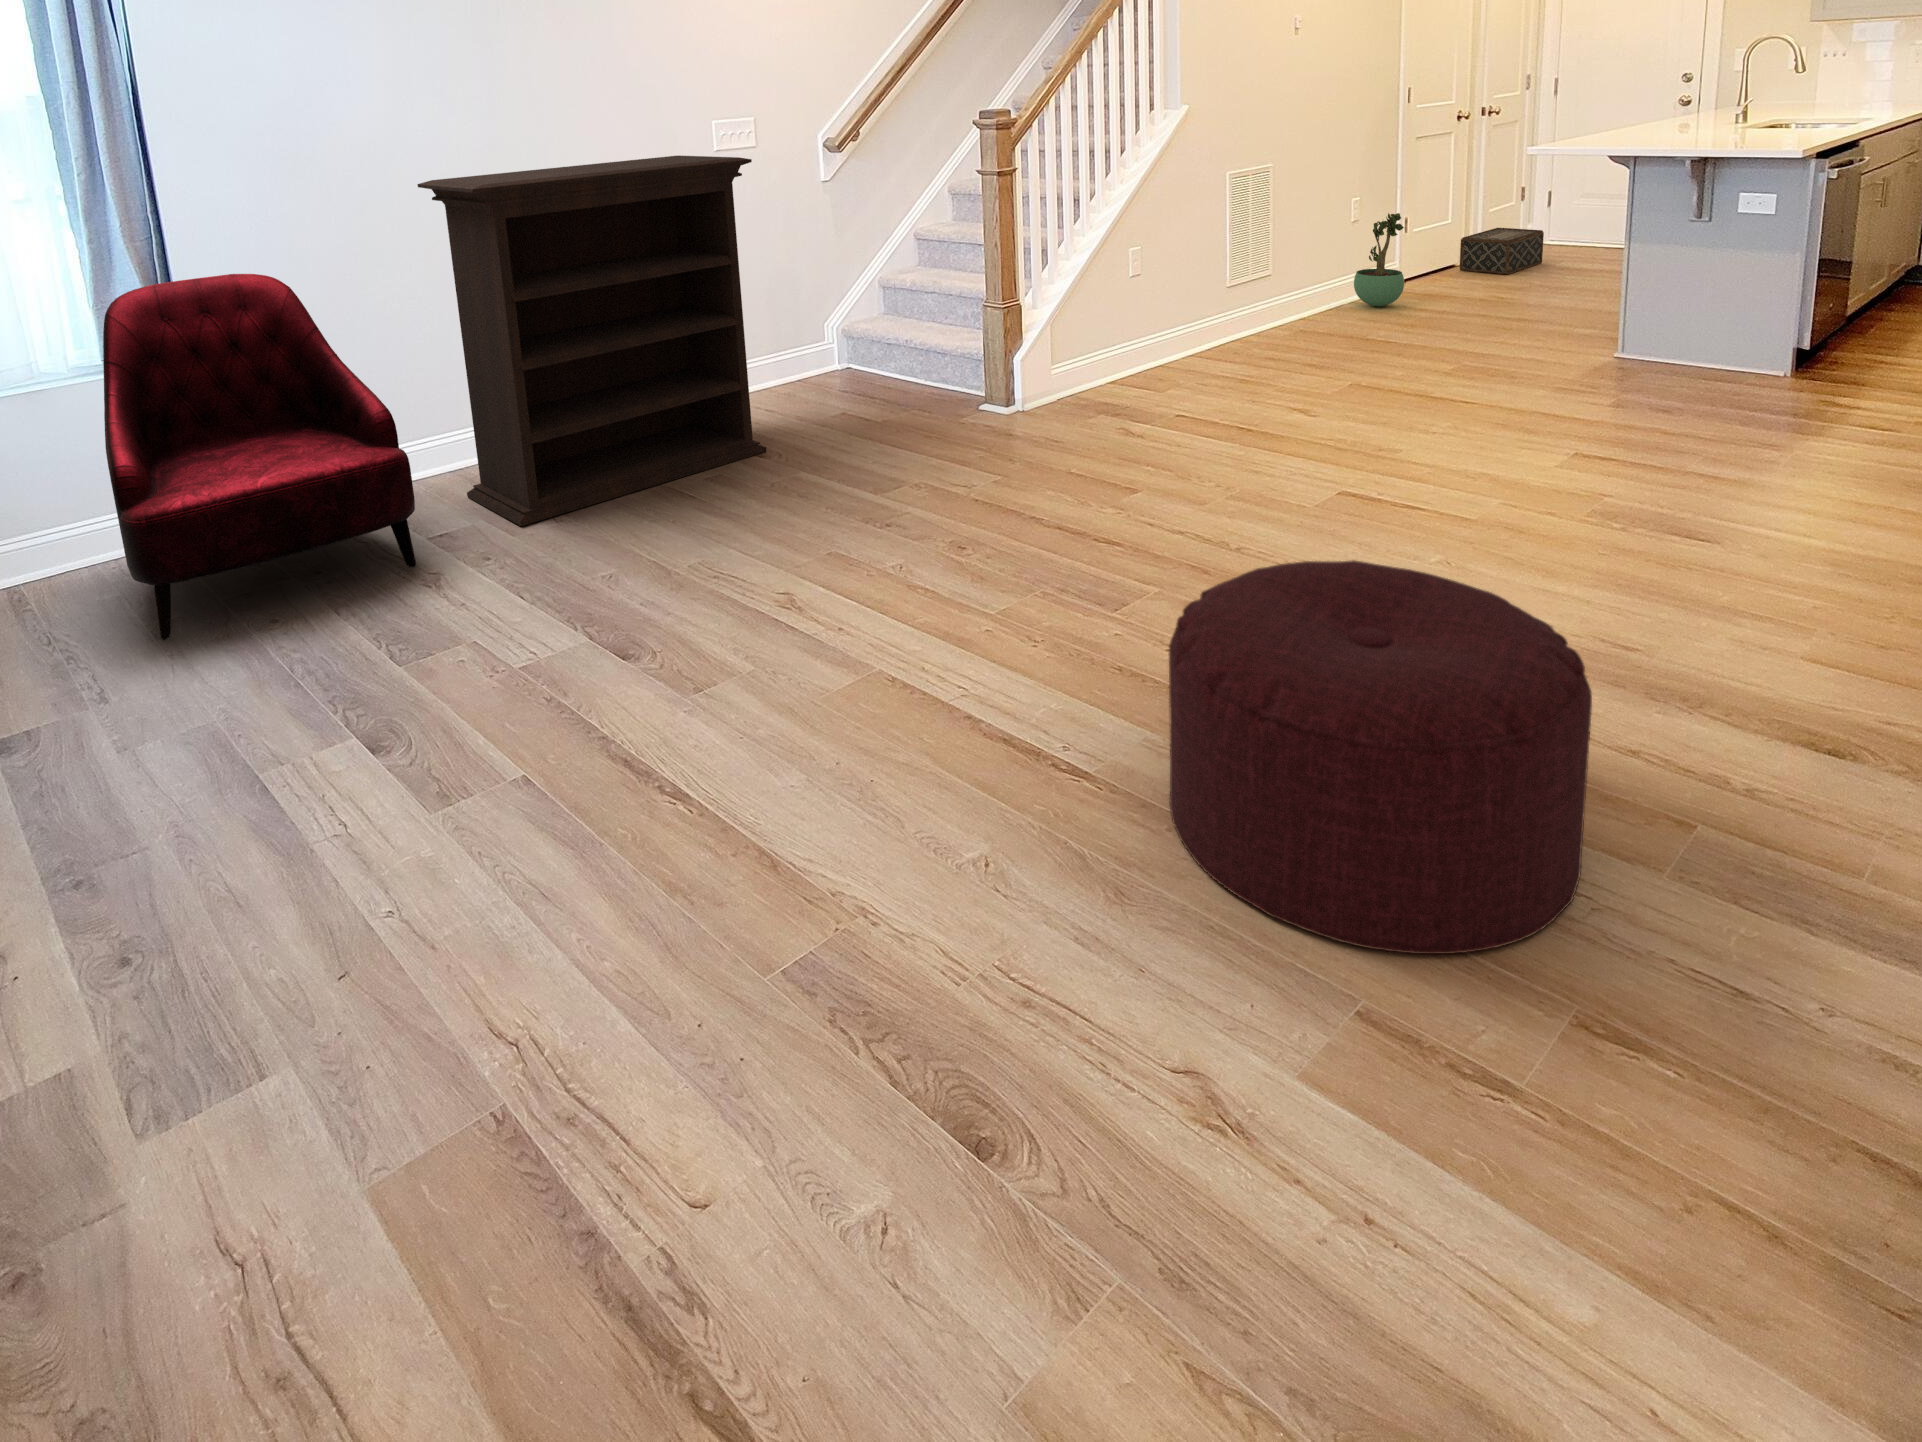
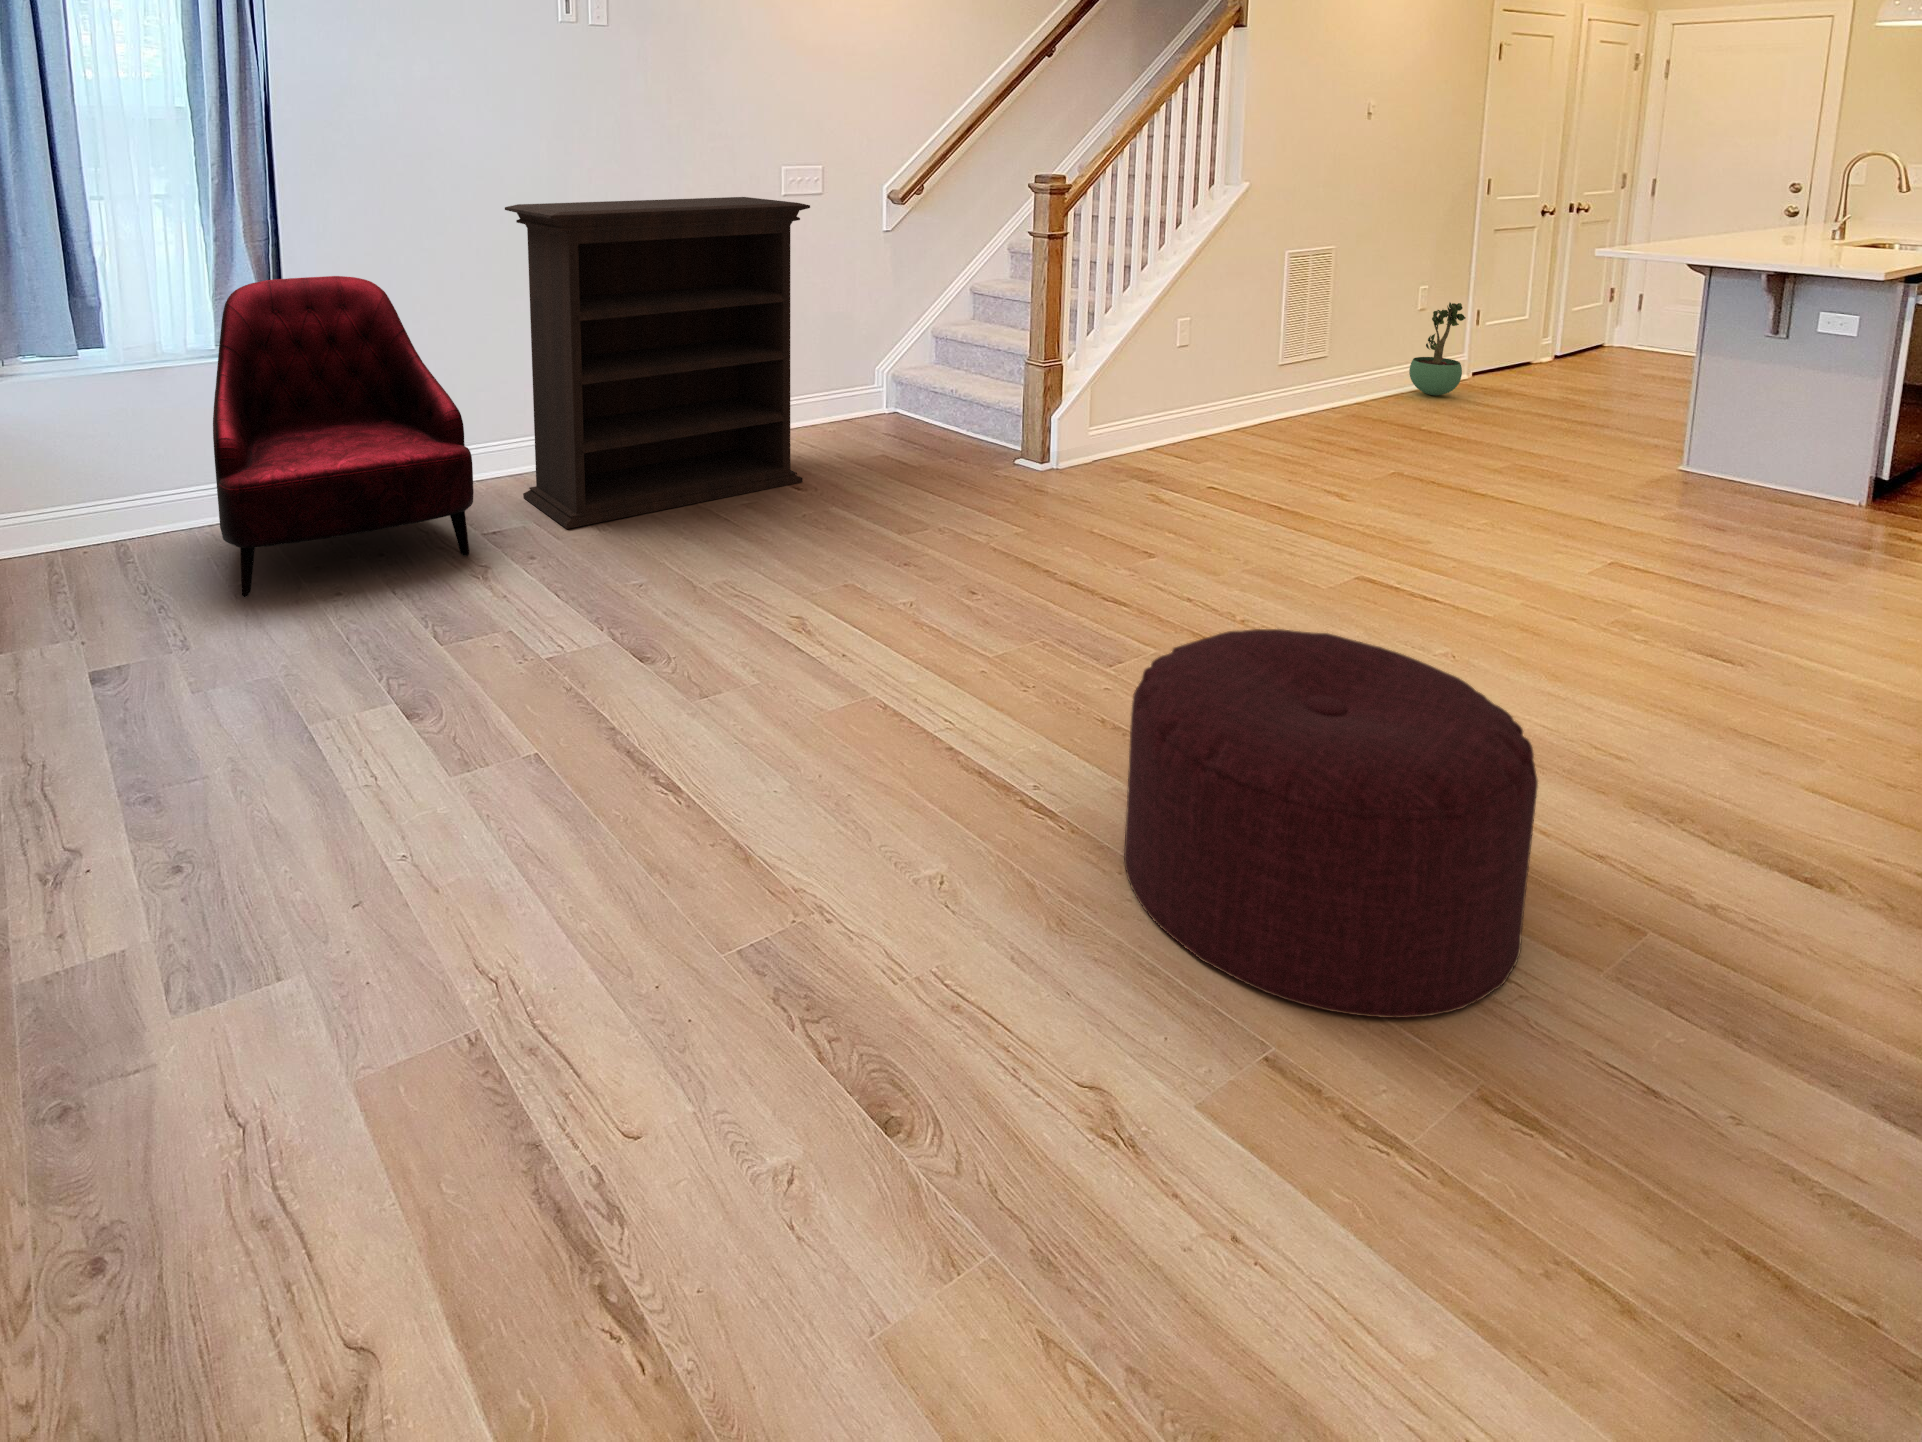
woven basket: present [1460,228,1544,274] -> none [1527,326,1620,374]

